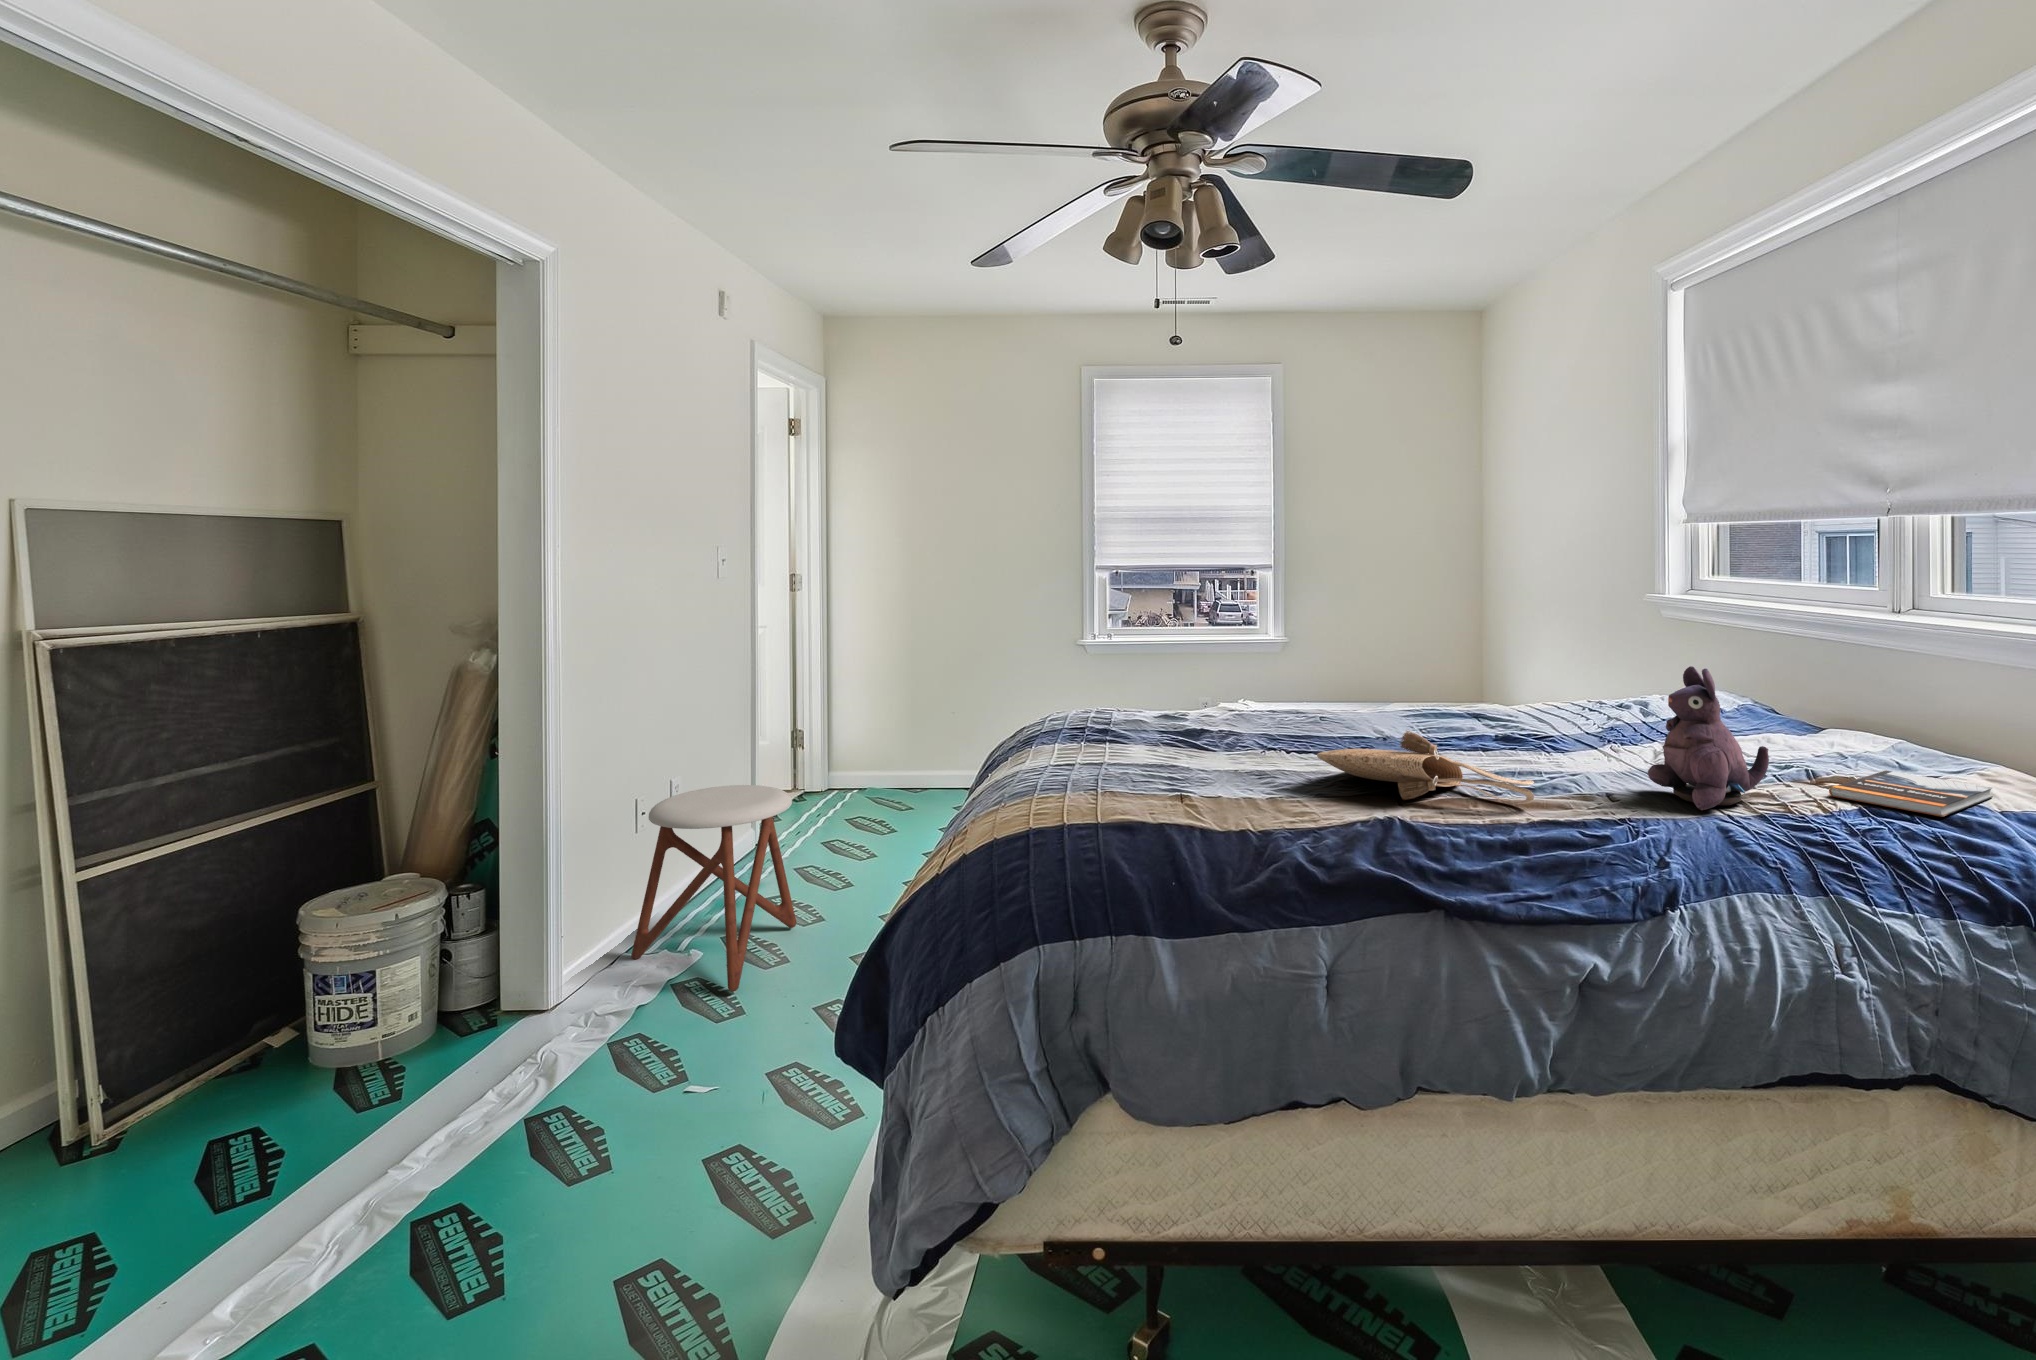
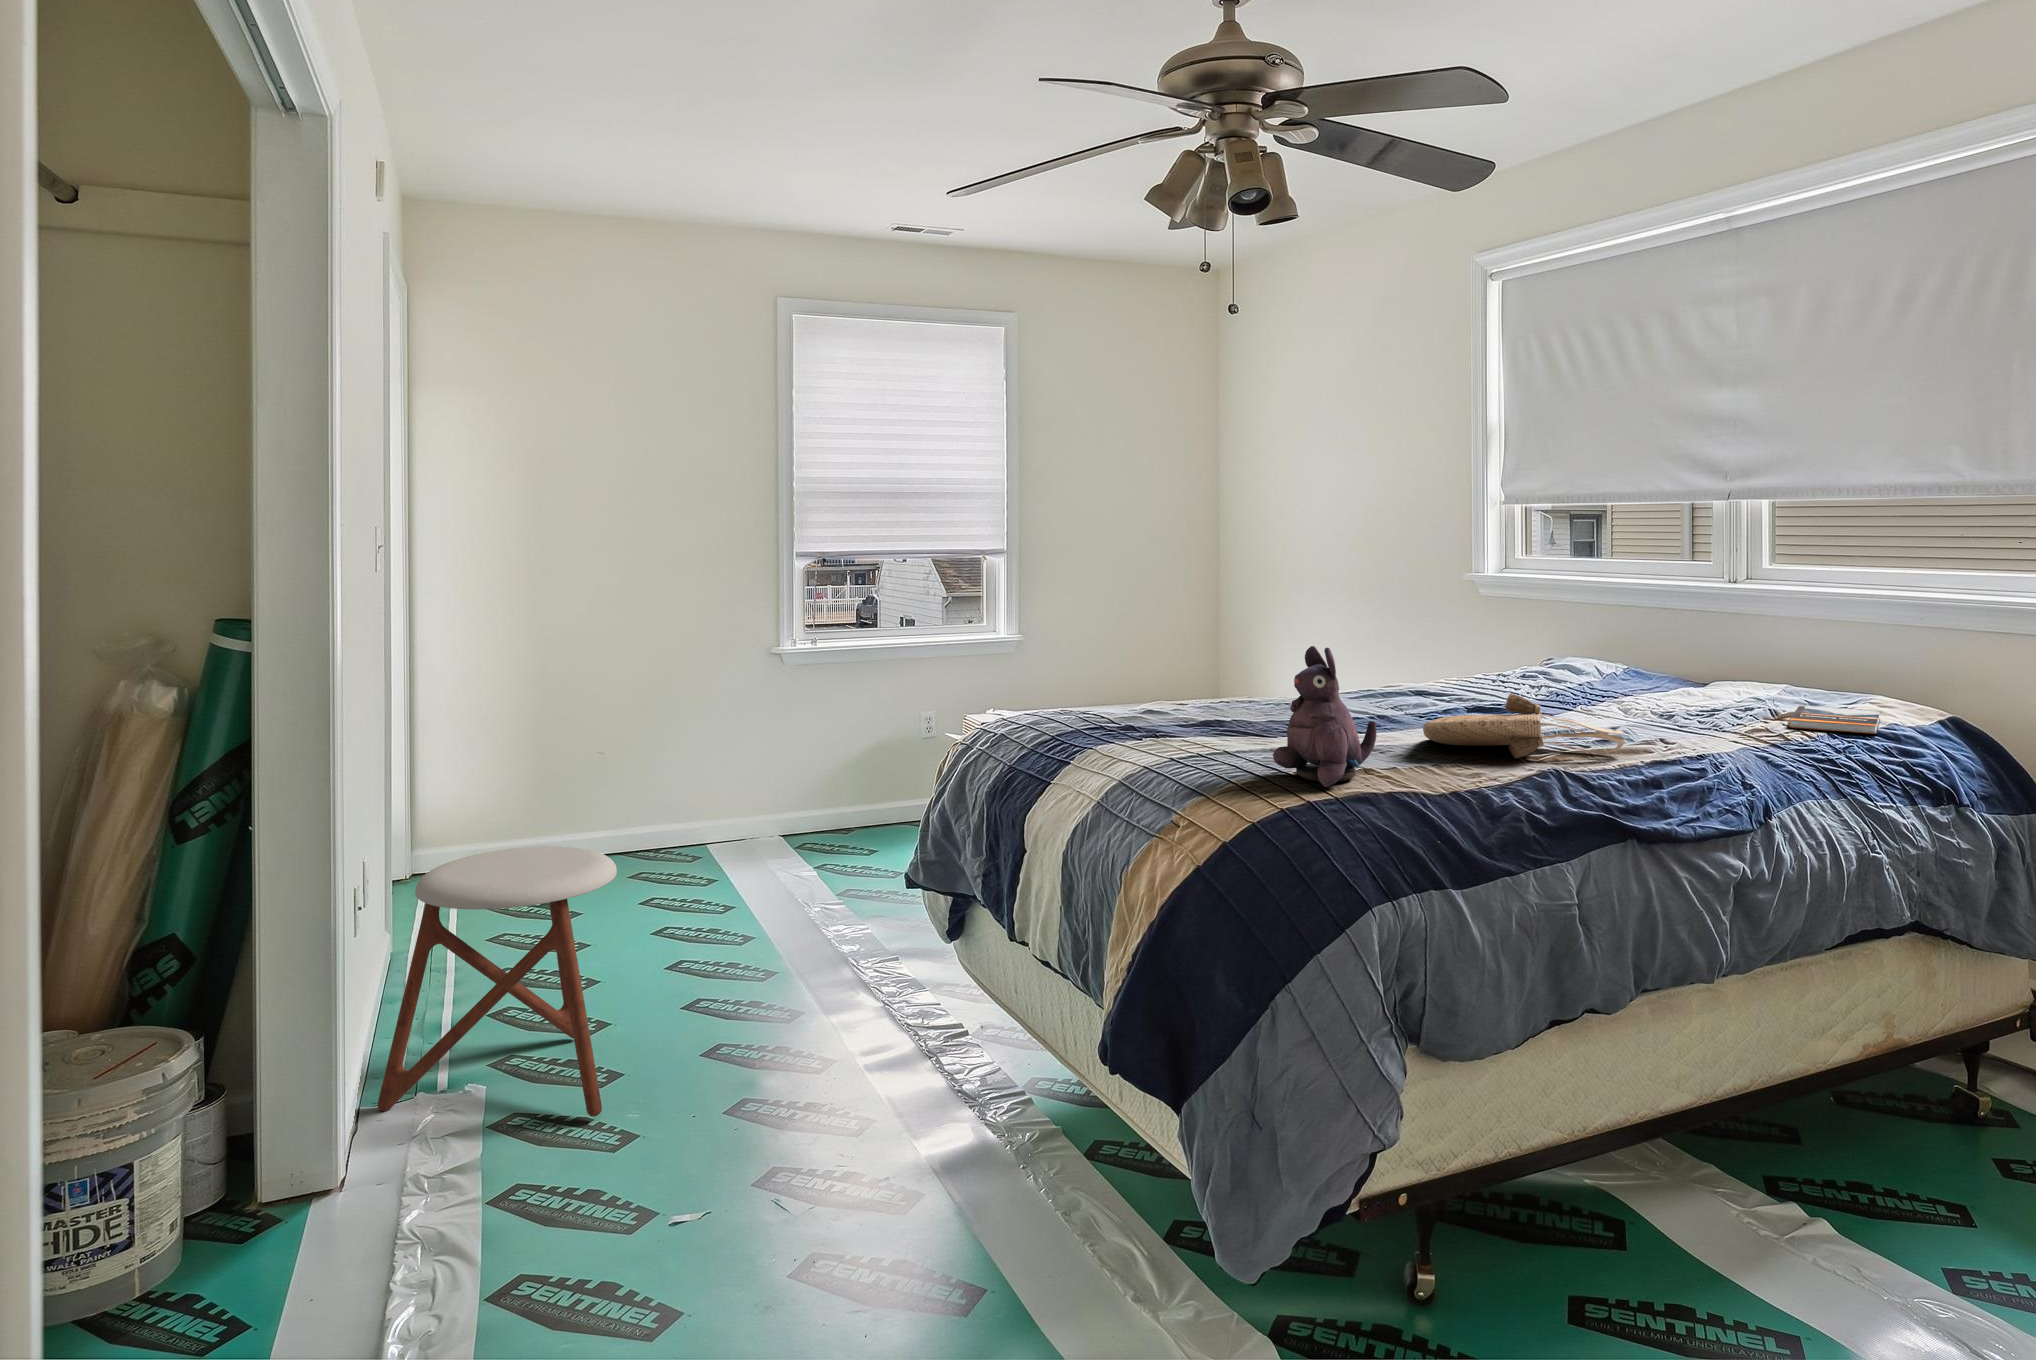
plush toy: present [1648,666,1769,810] -> present [1273,646,1376,787]

